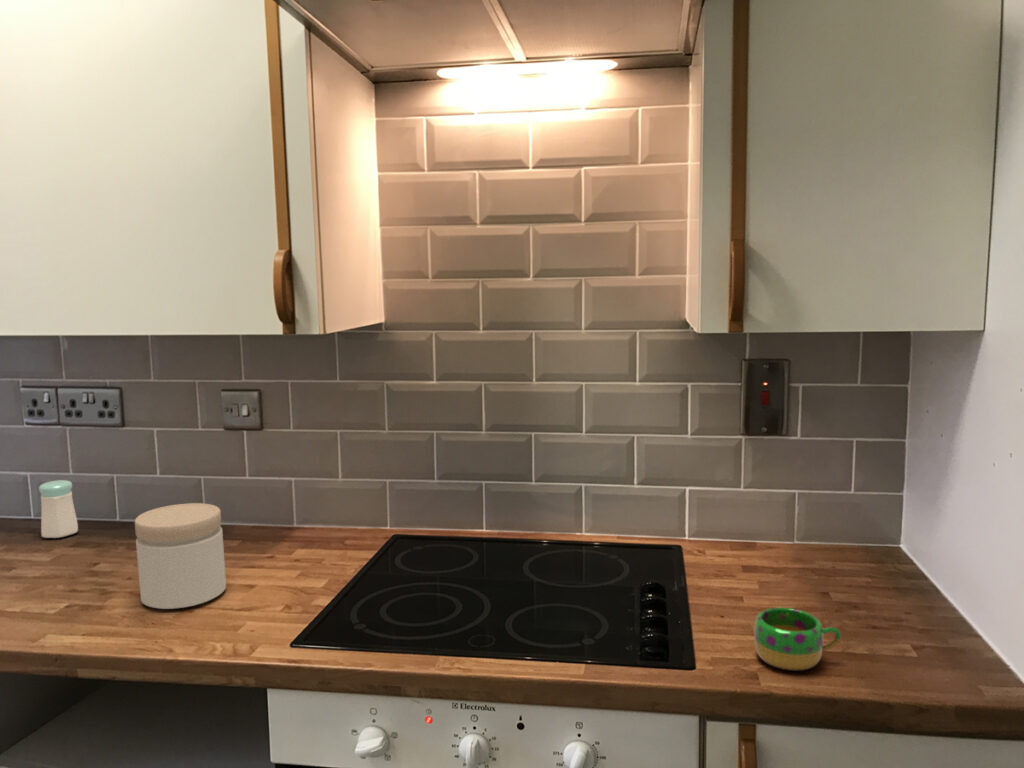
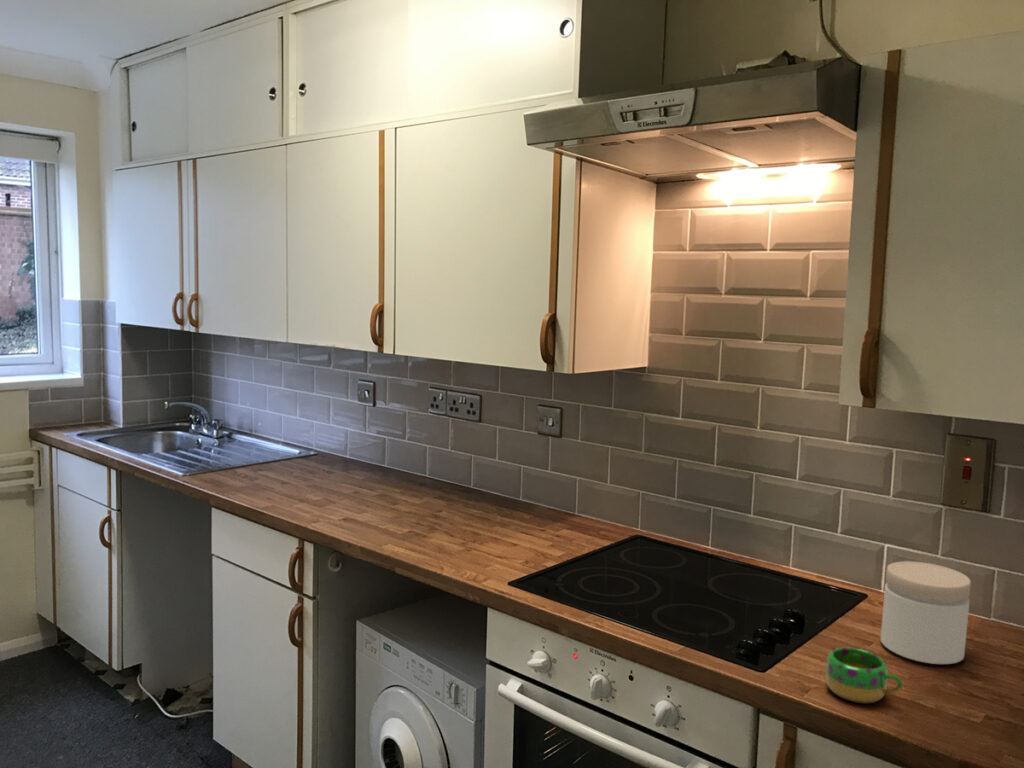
salt shaker: present [39,480,78,538] -> none [423,453,446,491]
jar: present [135,503,226,609] -> present [881,561,971,664]

